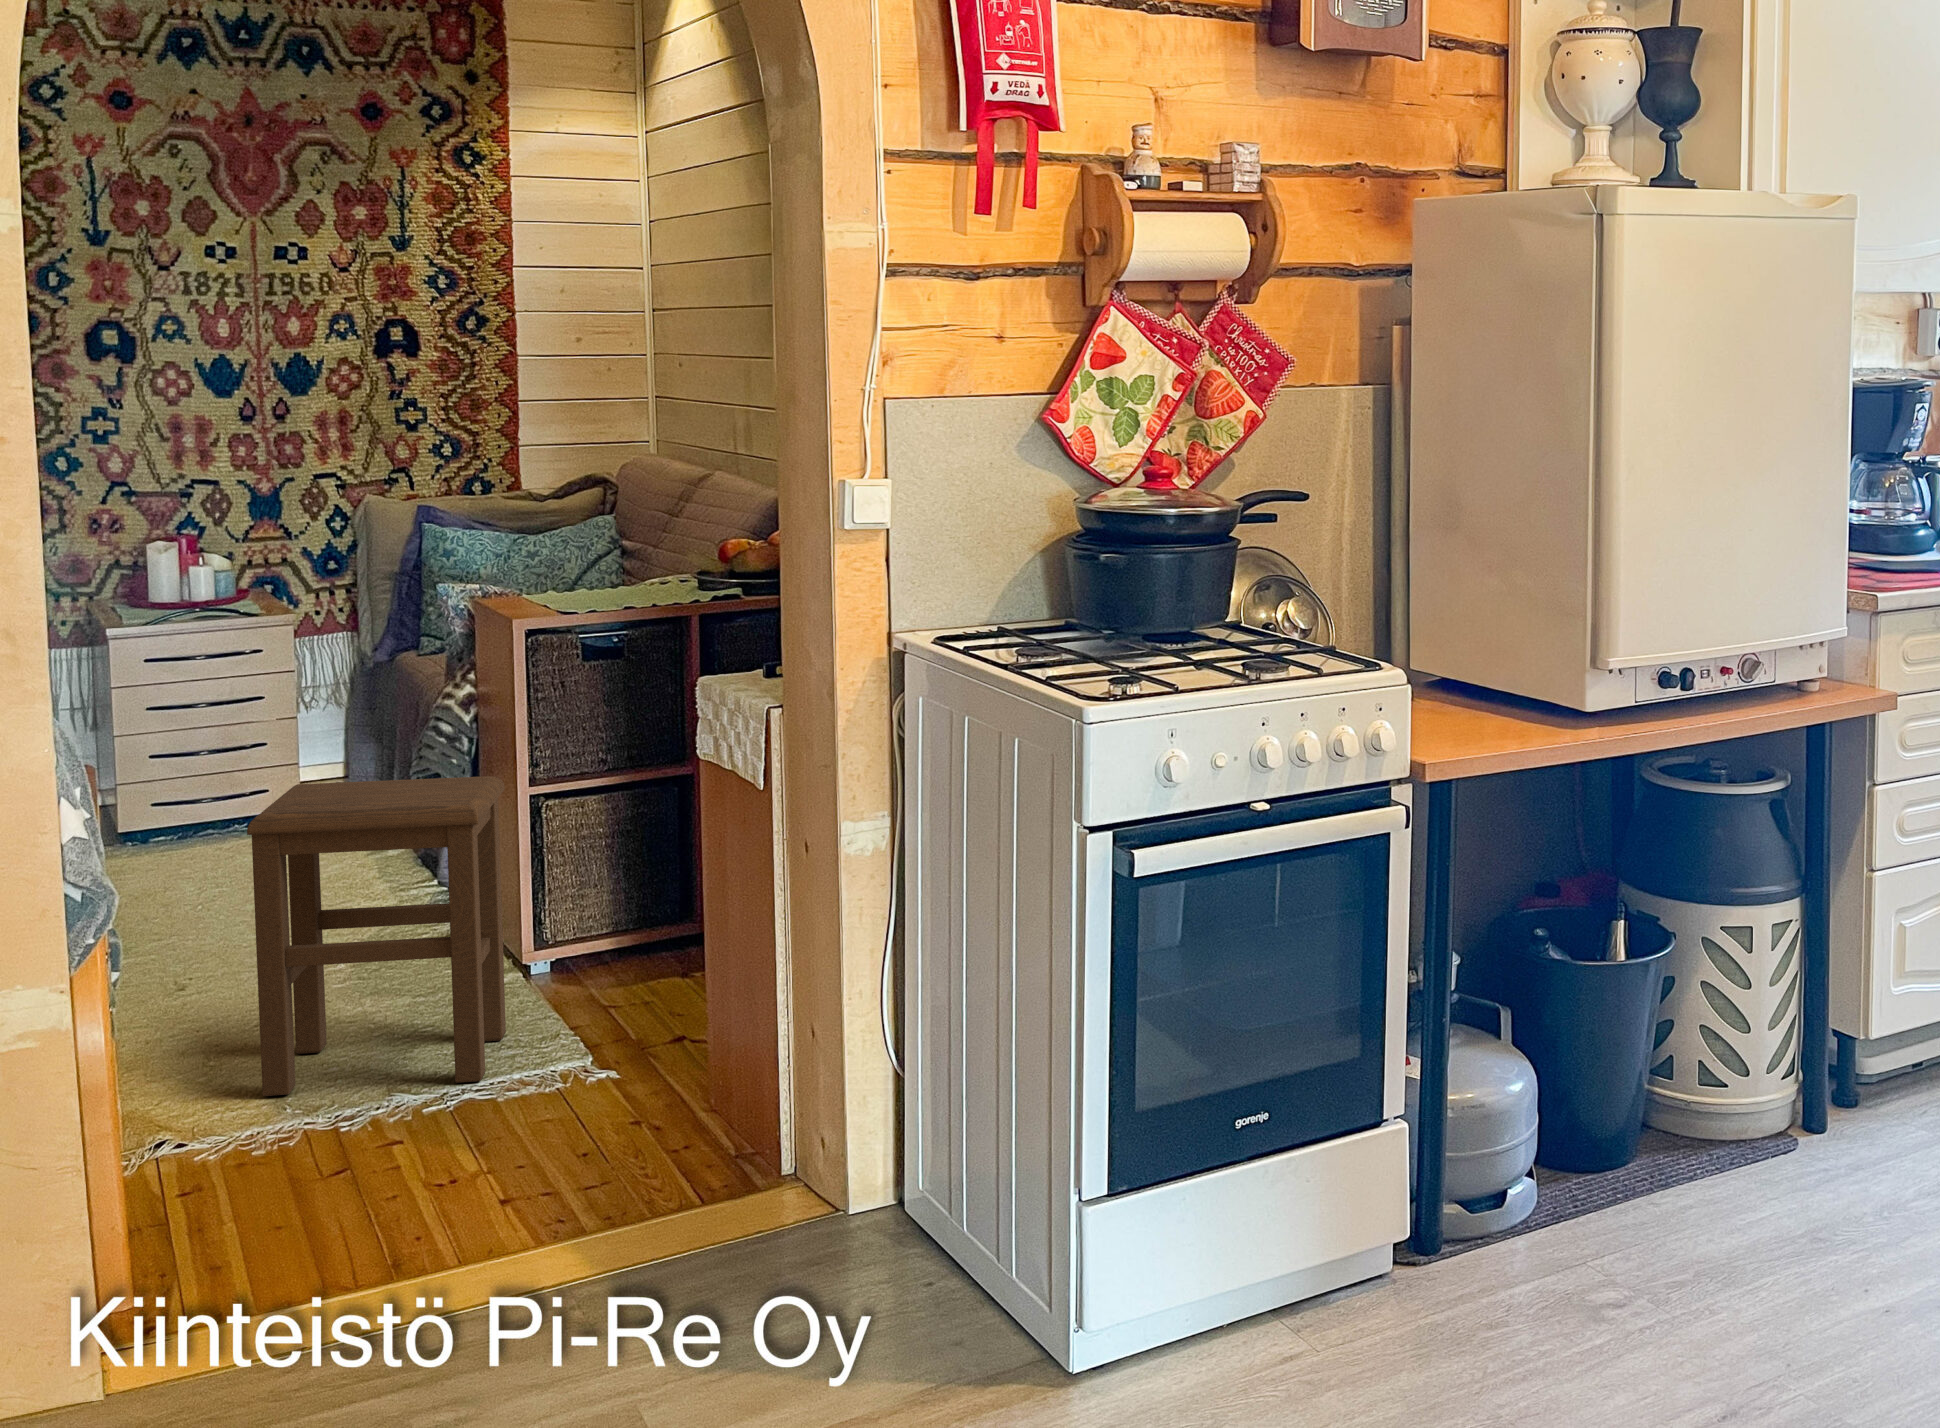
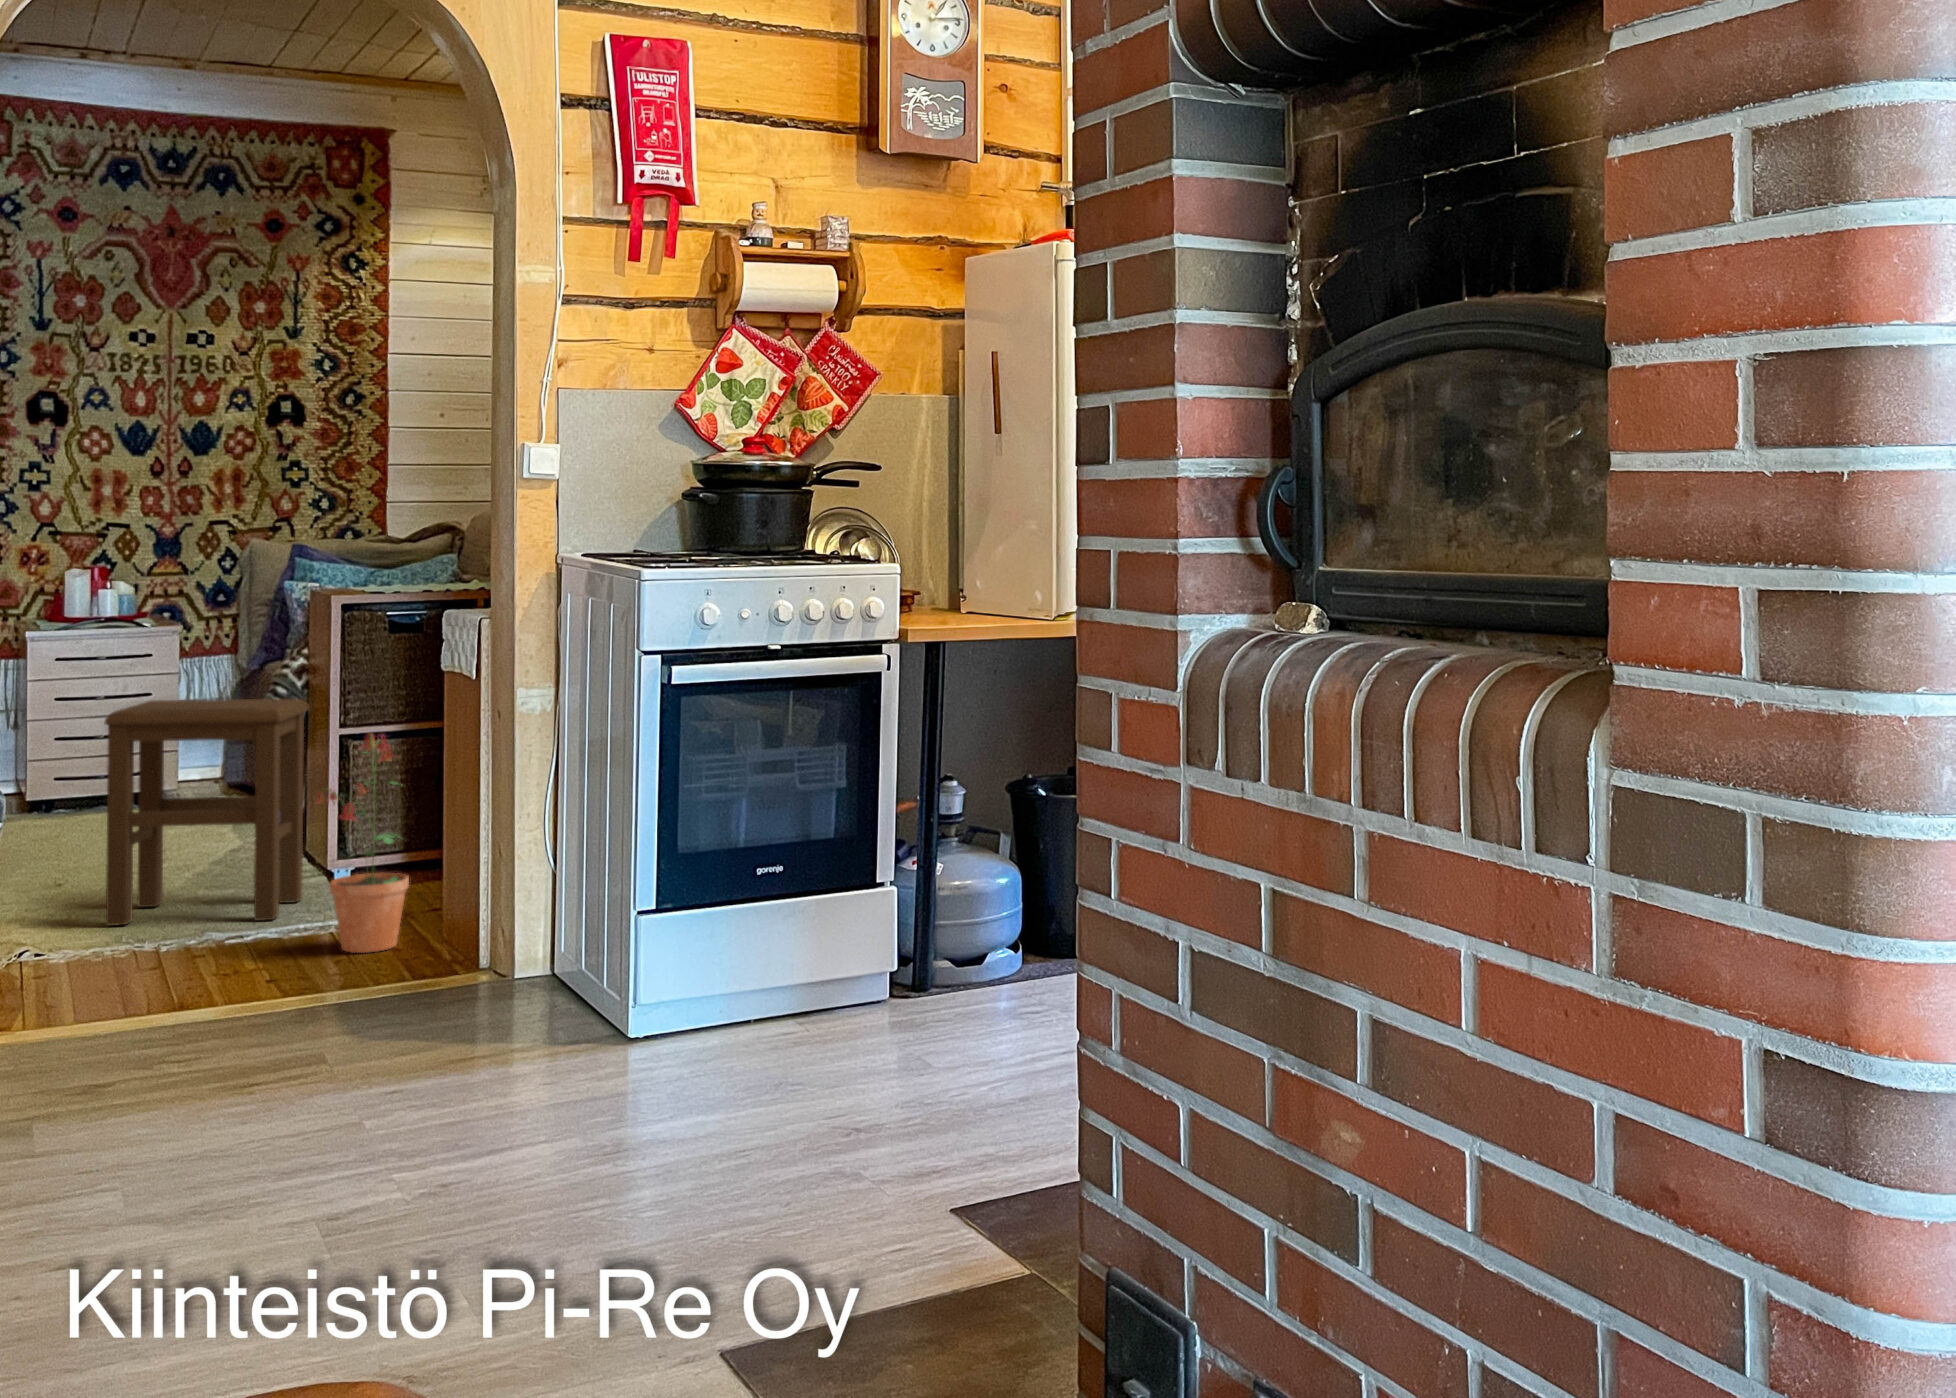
potted plant: none [539,852,674,1158] -> present [317,733,409,953]

